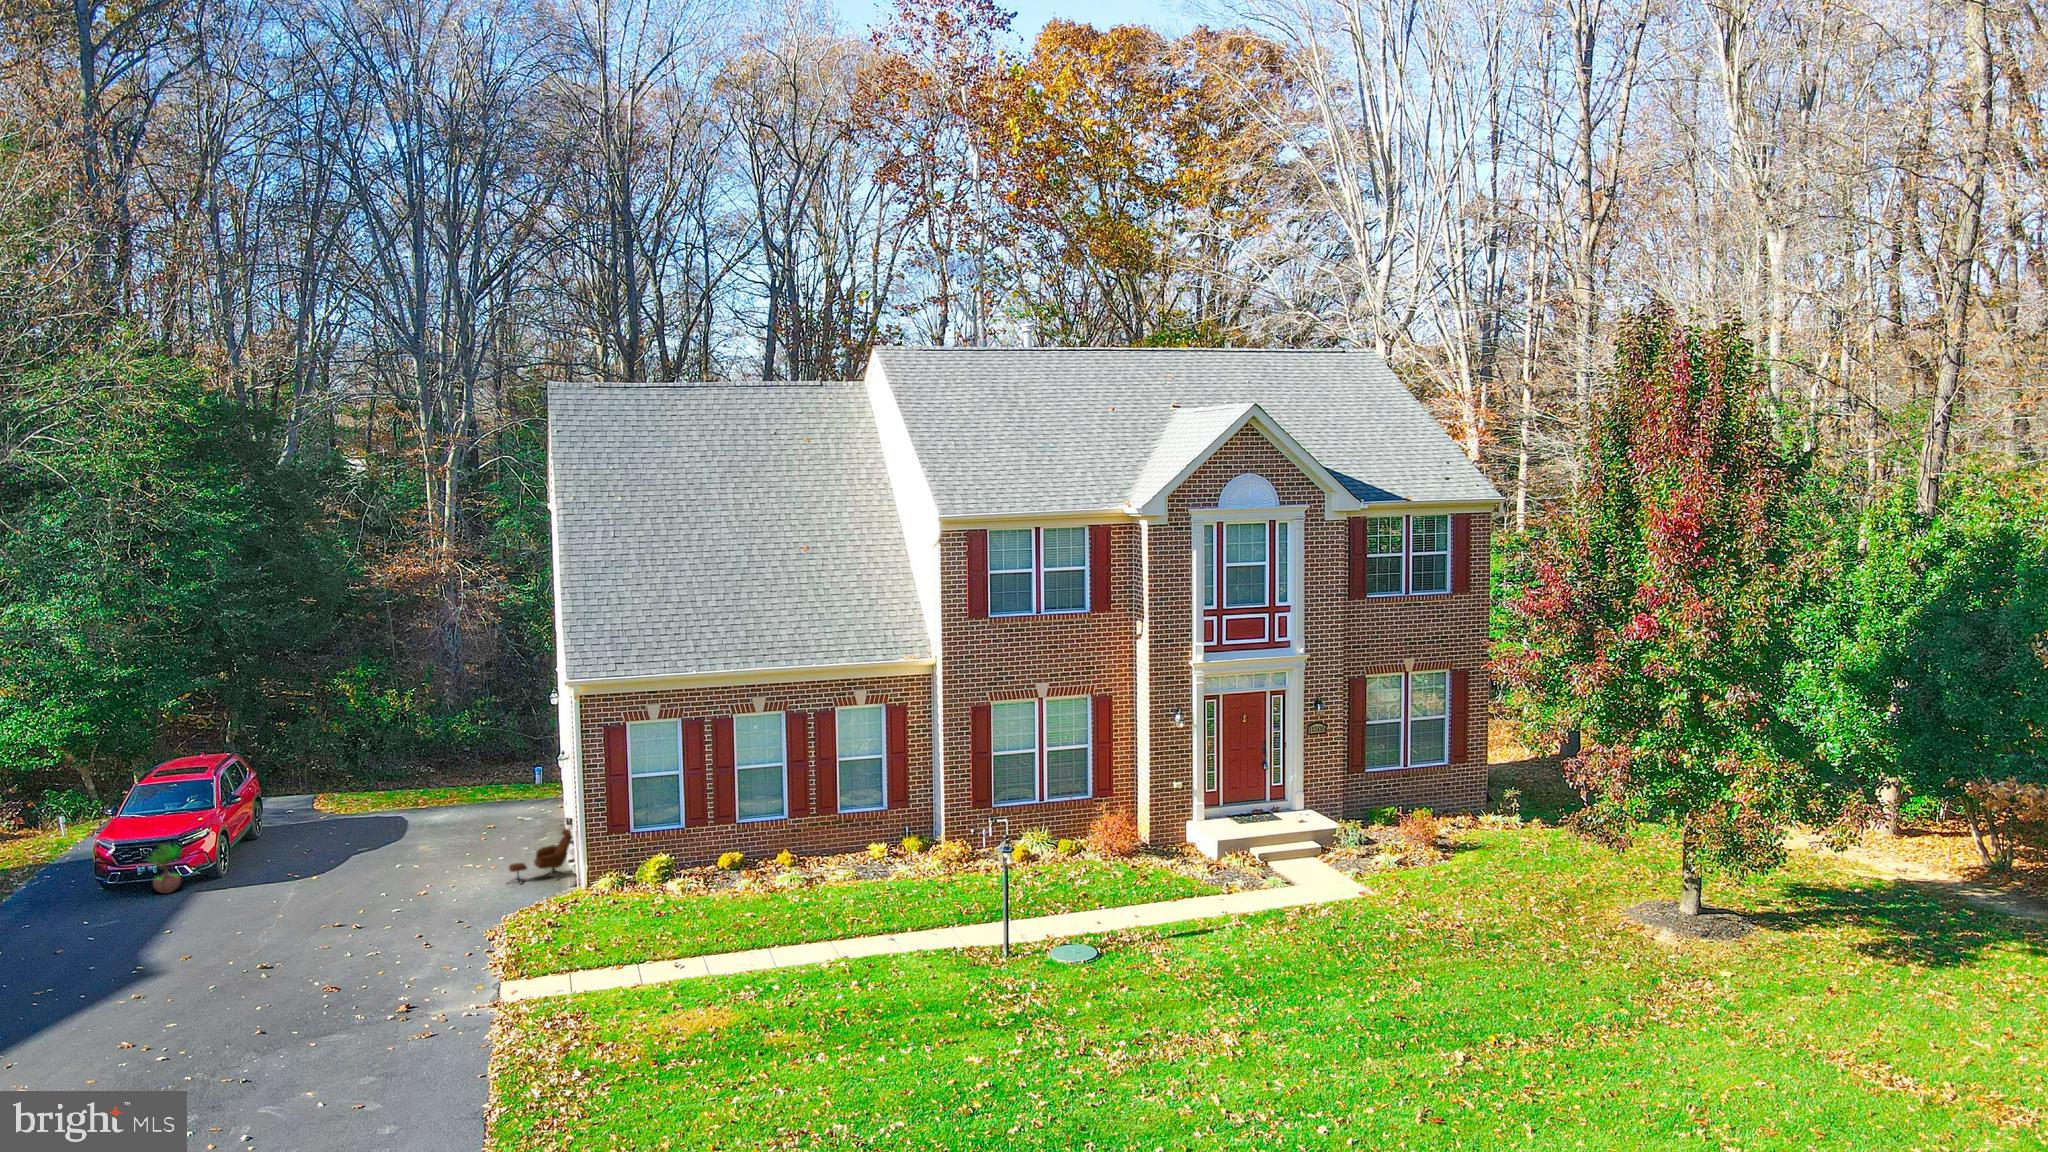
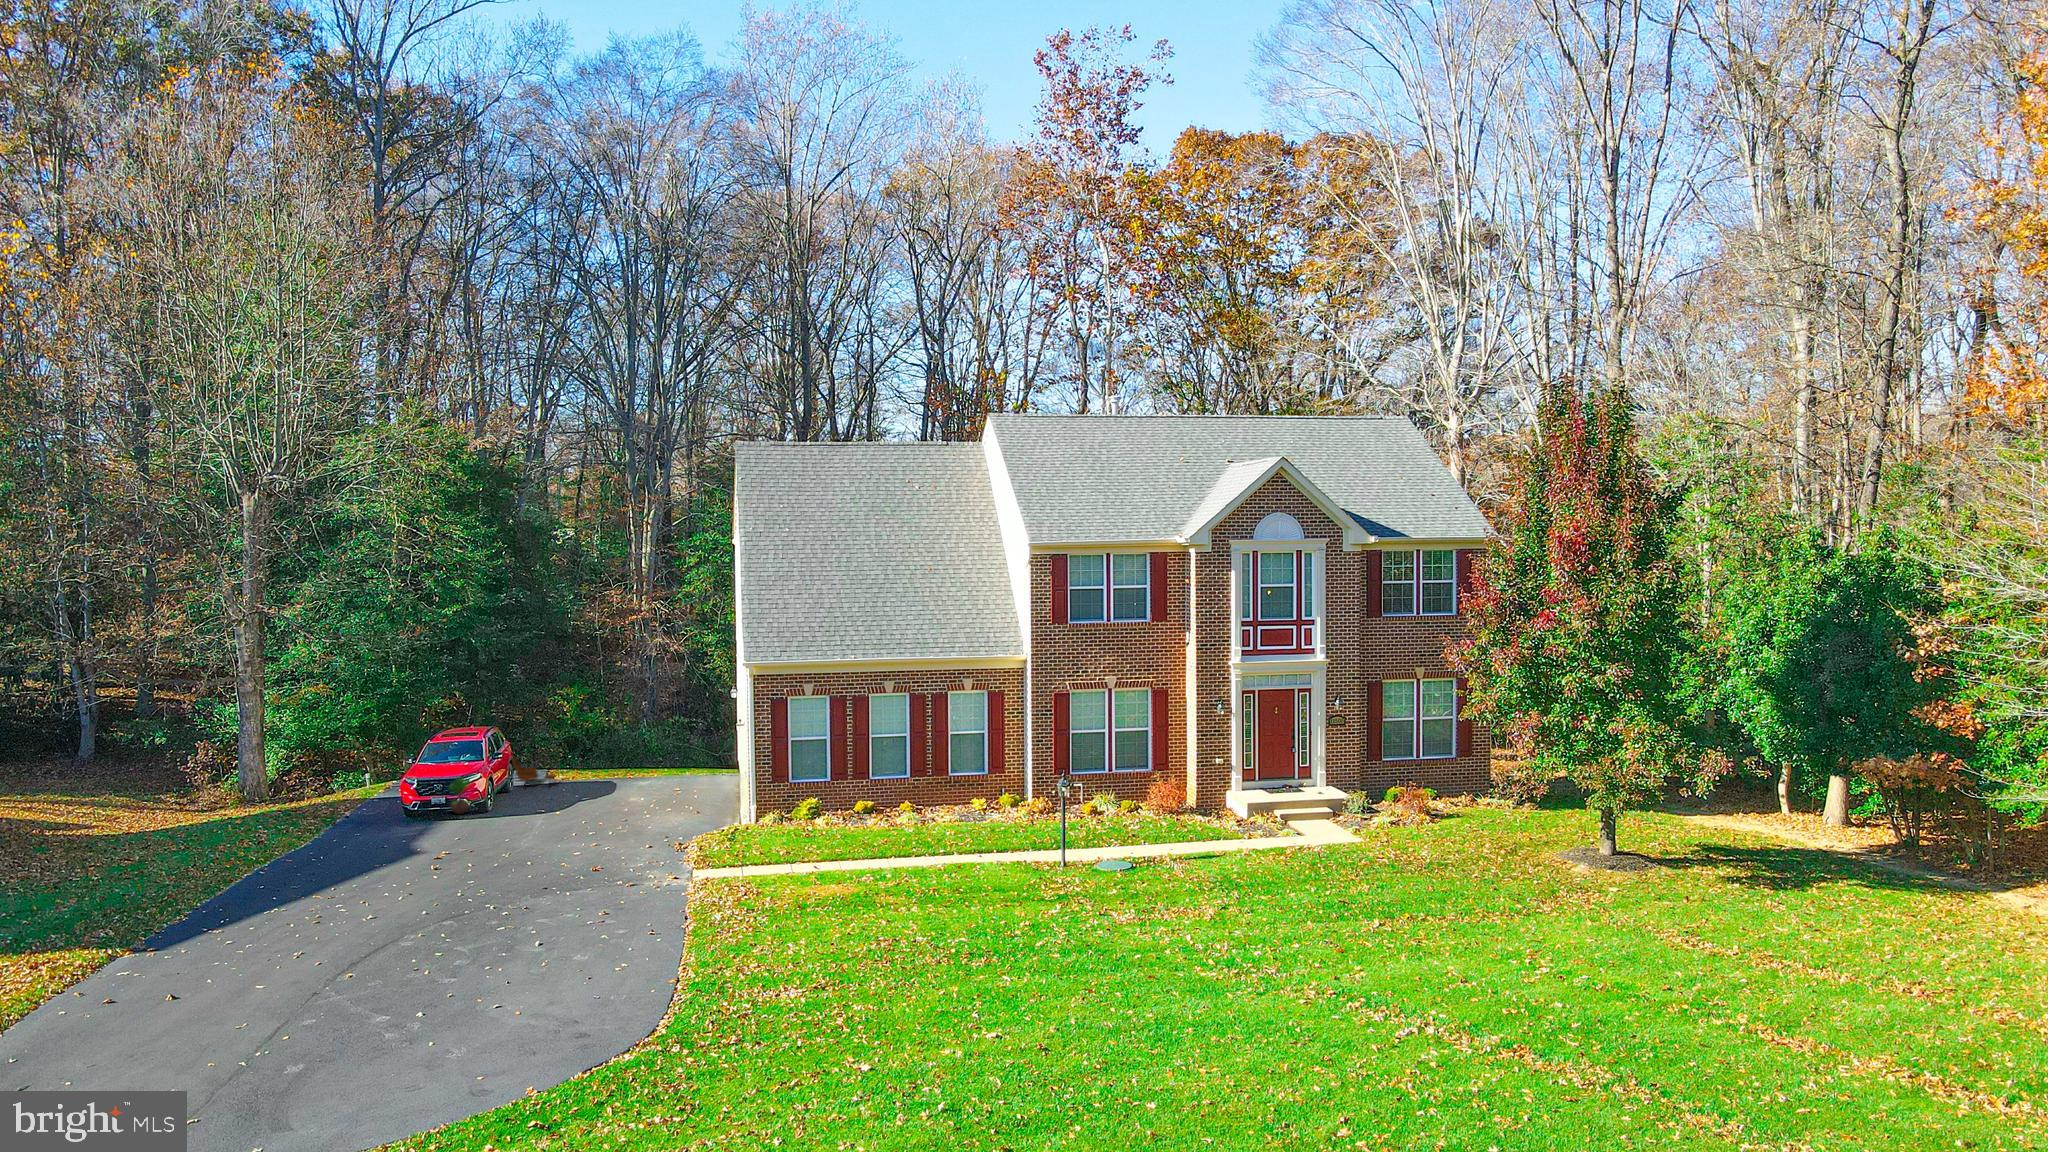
lounge chair: present [509,829,572,881] -> present [512,757,556,786]

